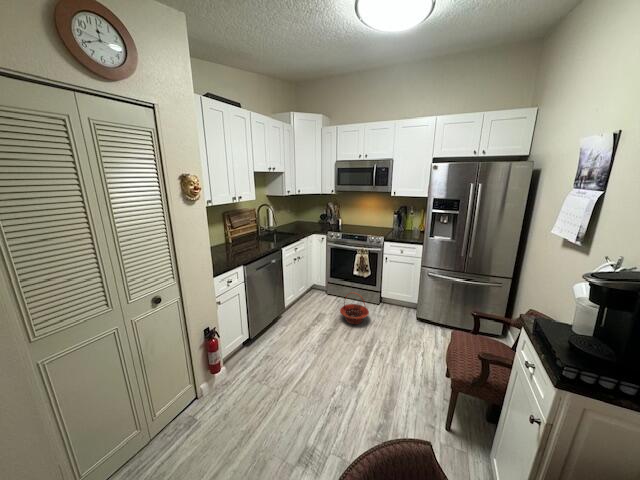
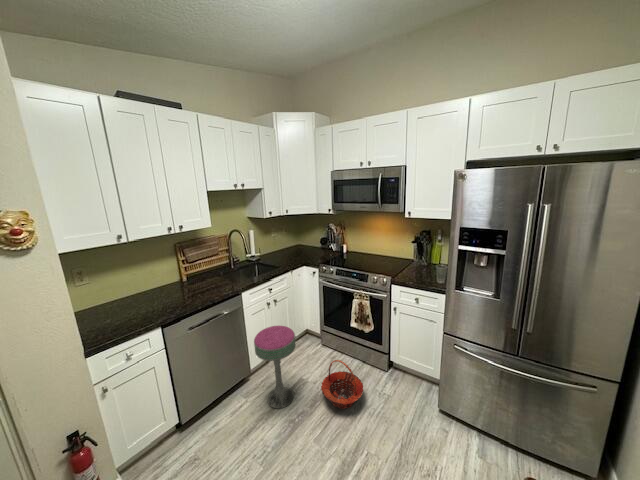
bar stool: none [296,272,324,328] -> present [254,326,296,408]

